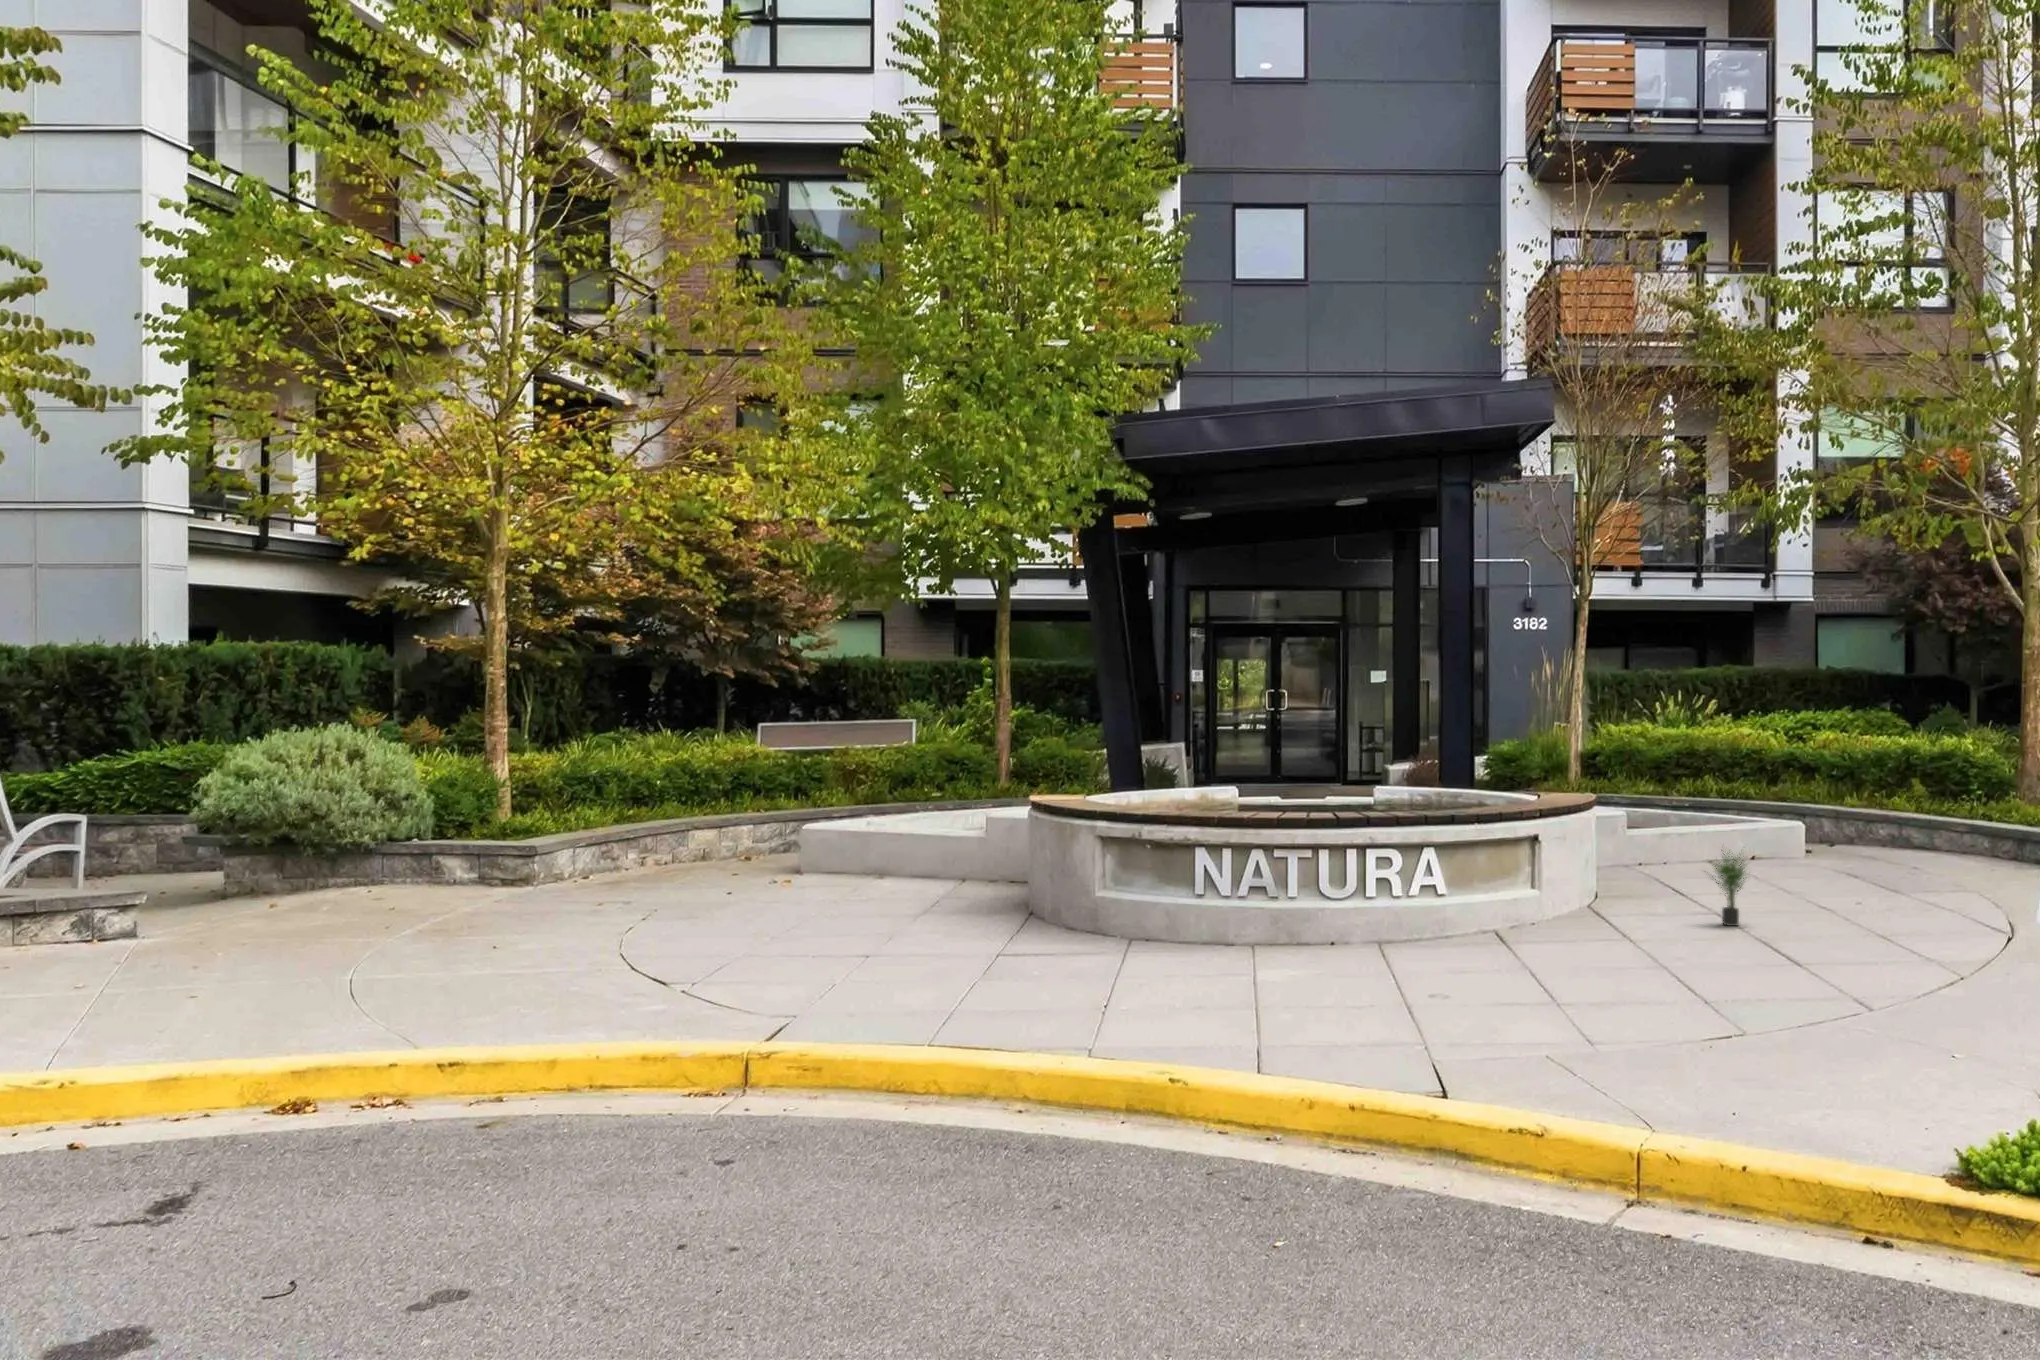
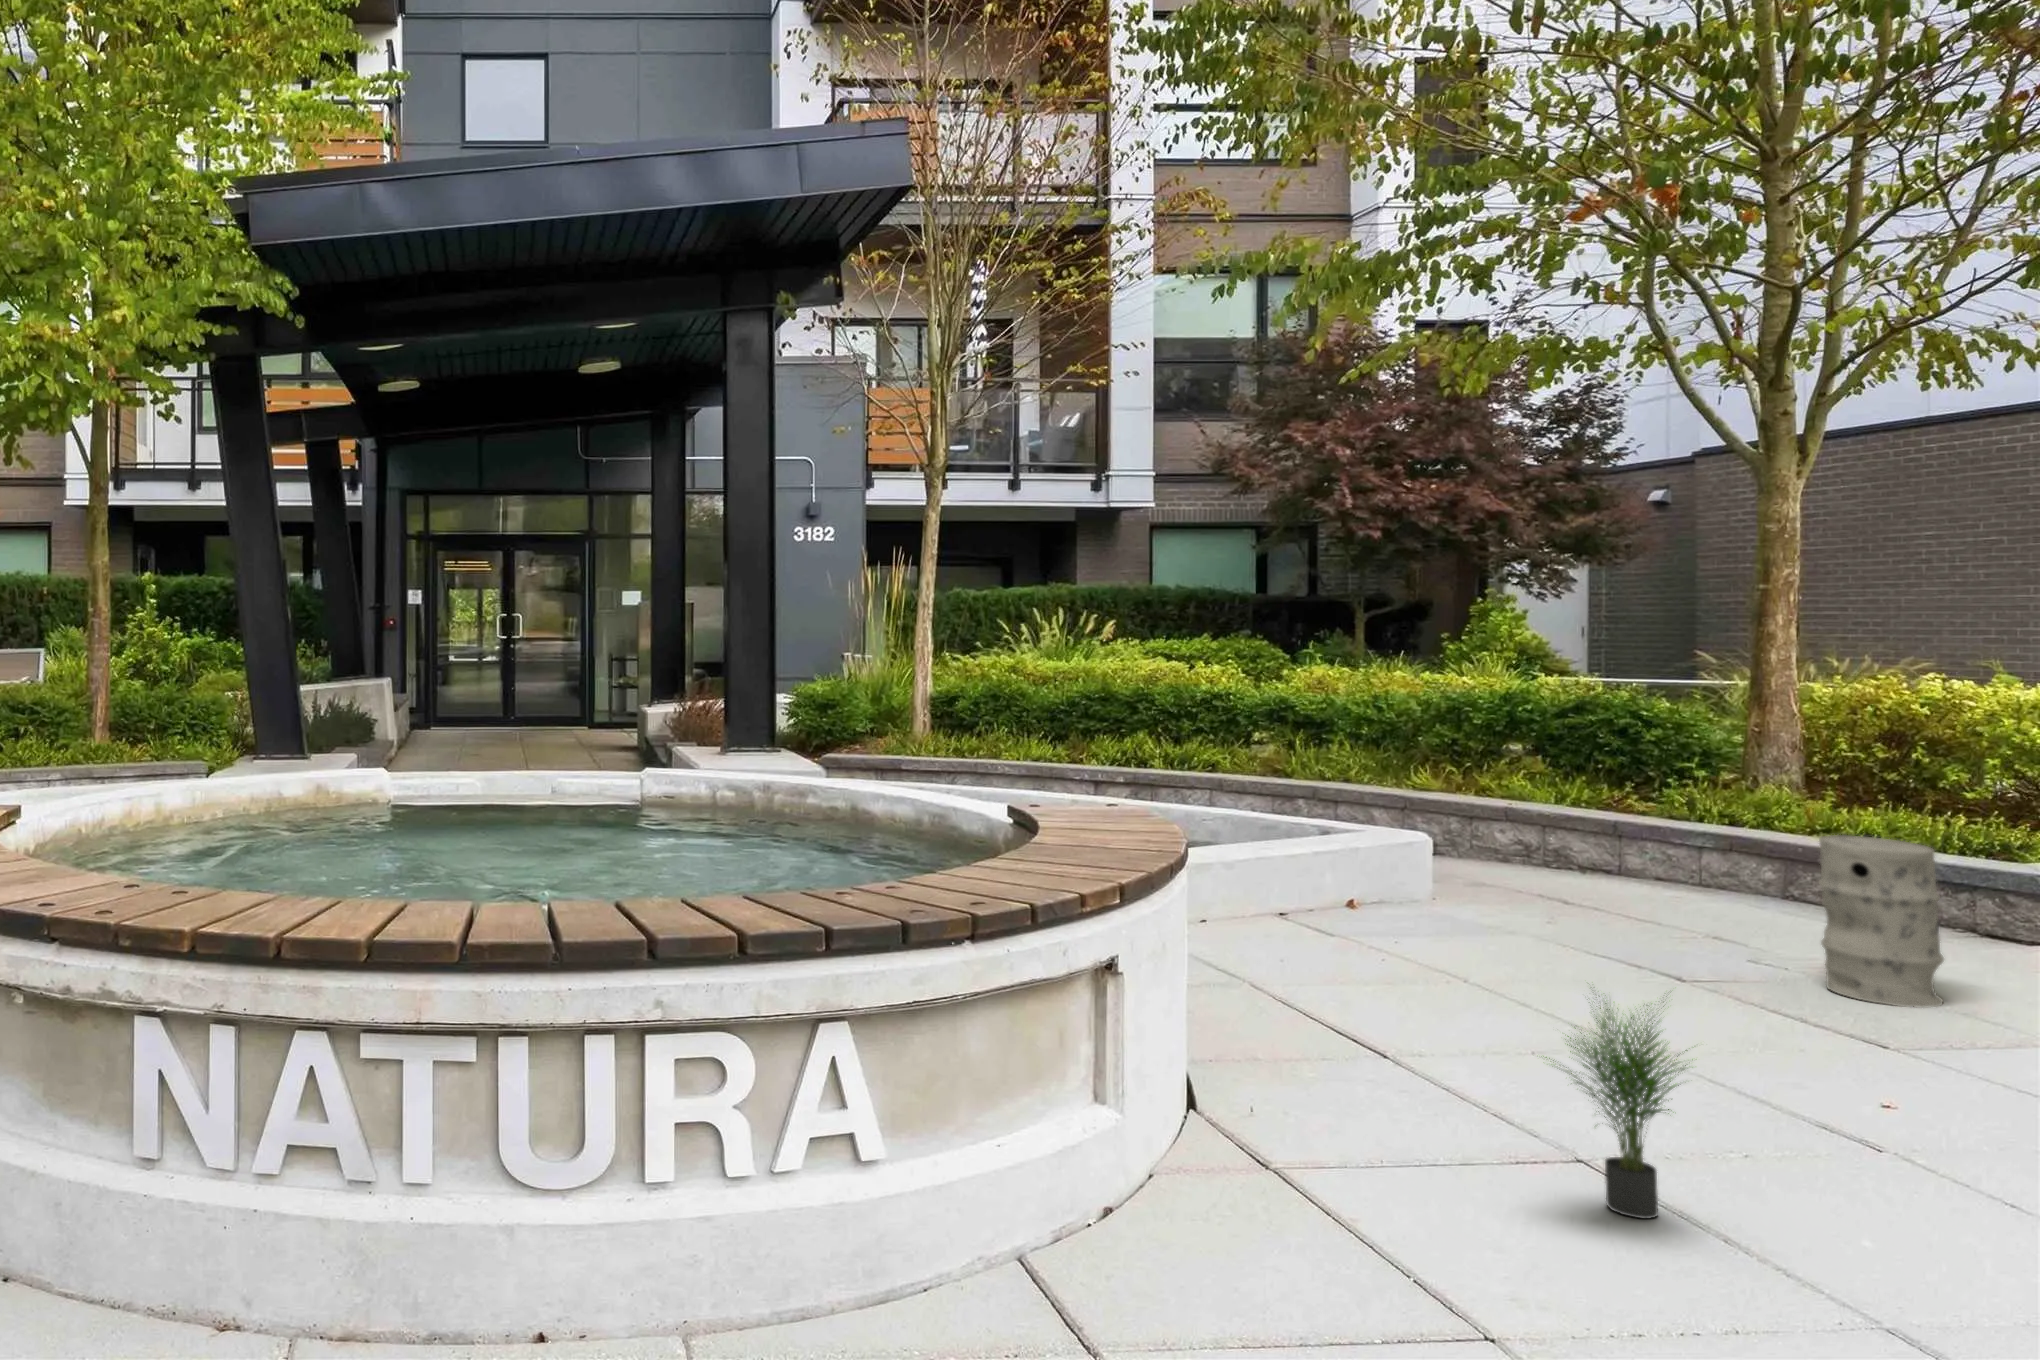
trash can: none [1936,807,1984,884] -> present [1819,835,1944,1008]

